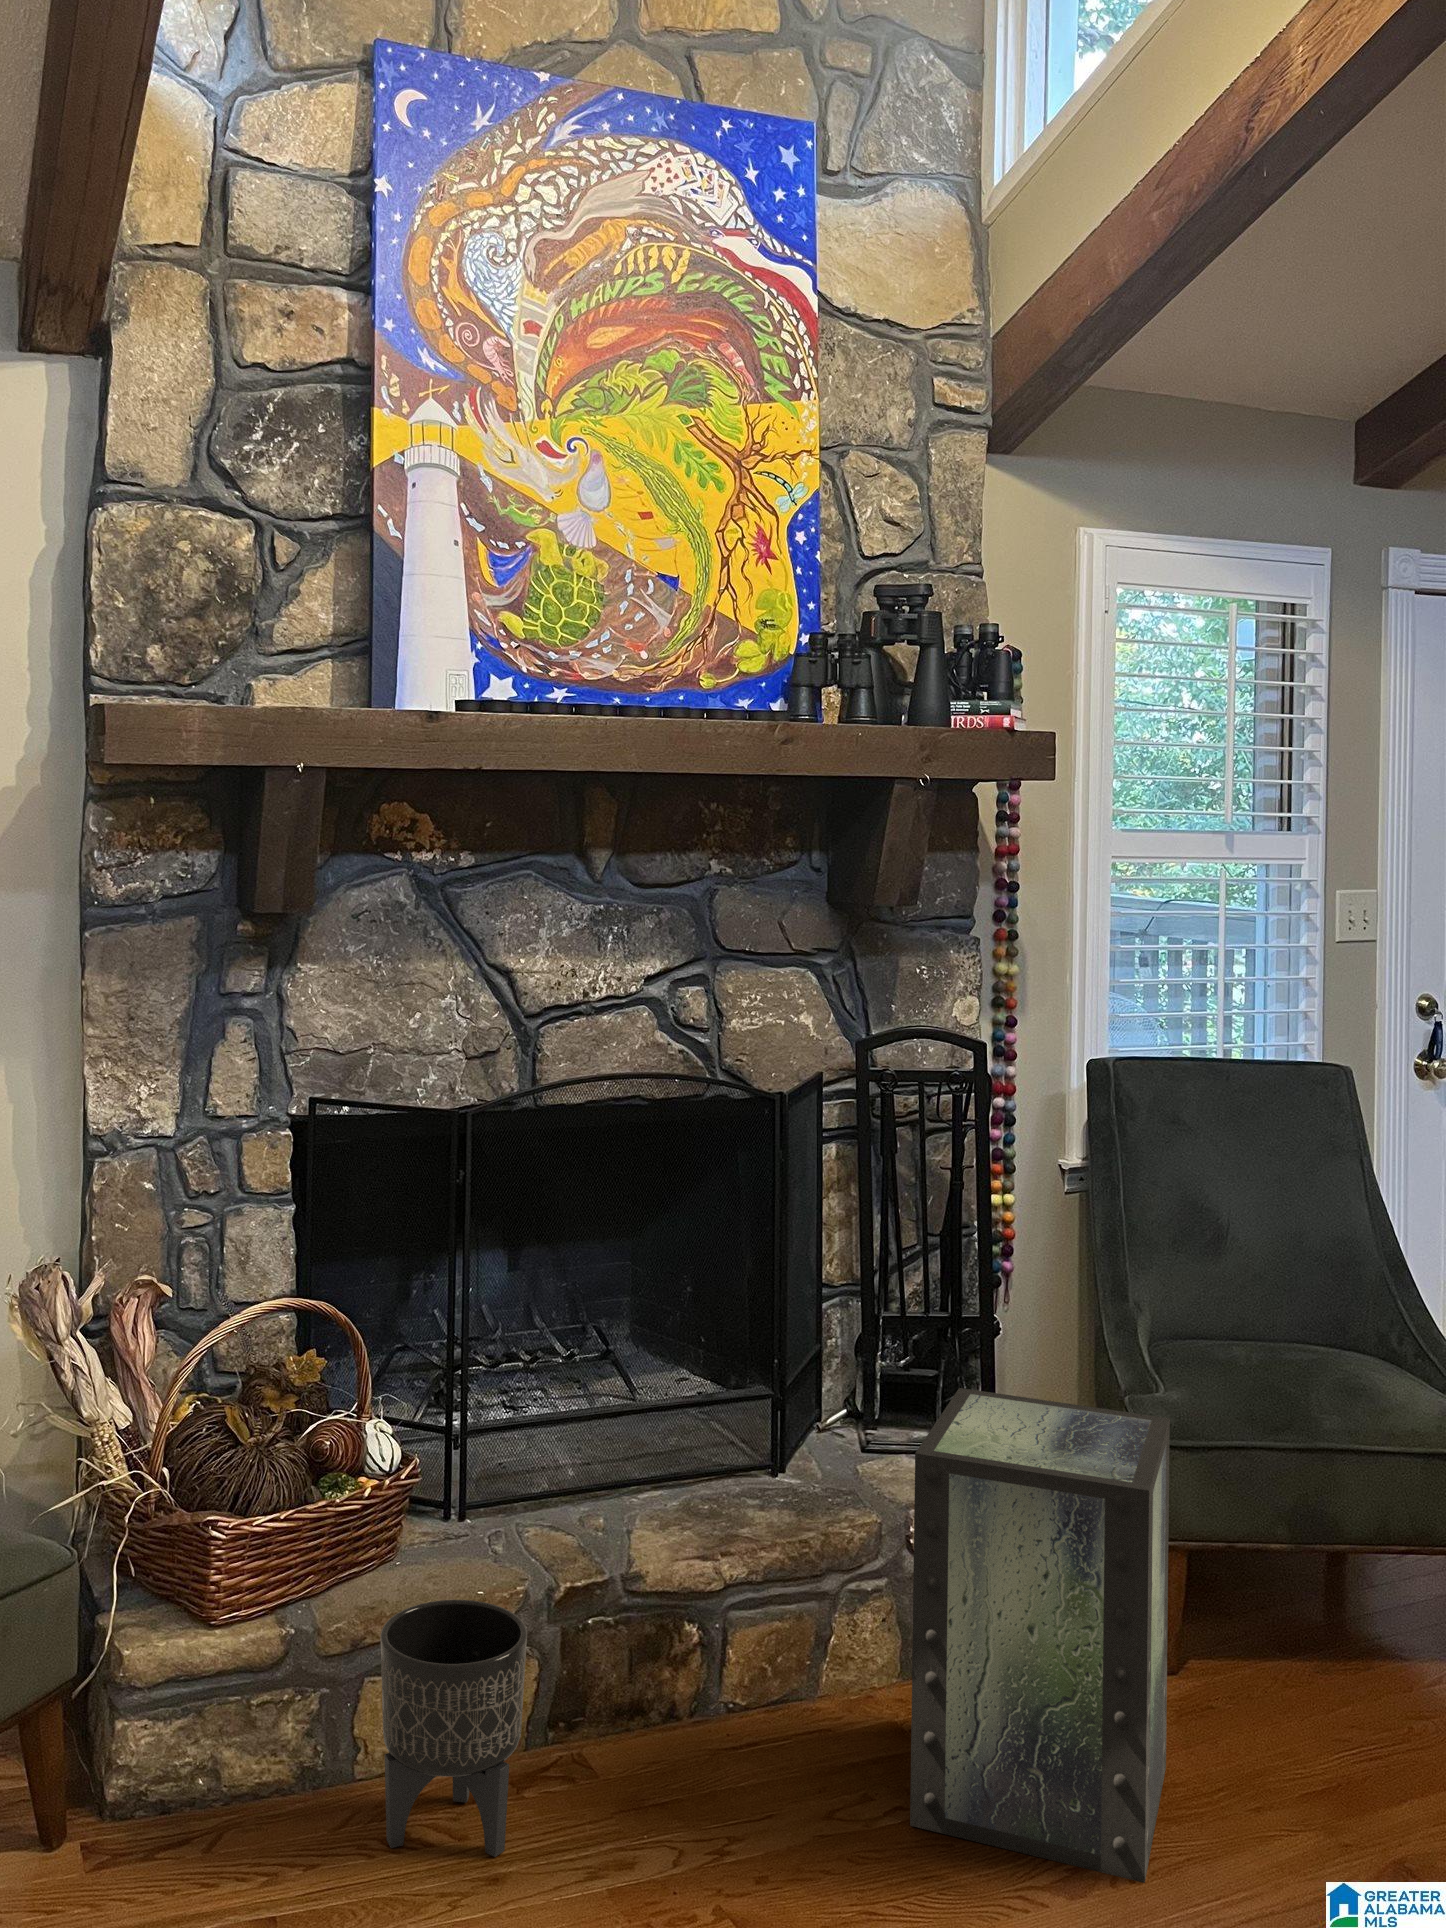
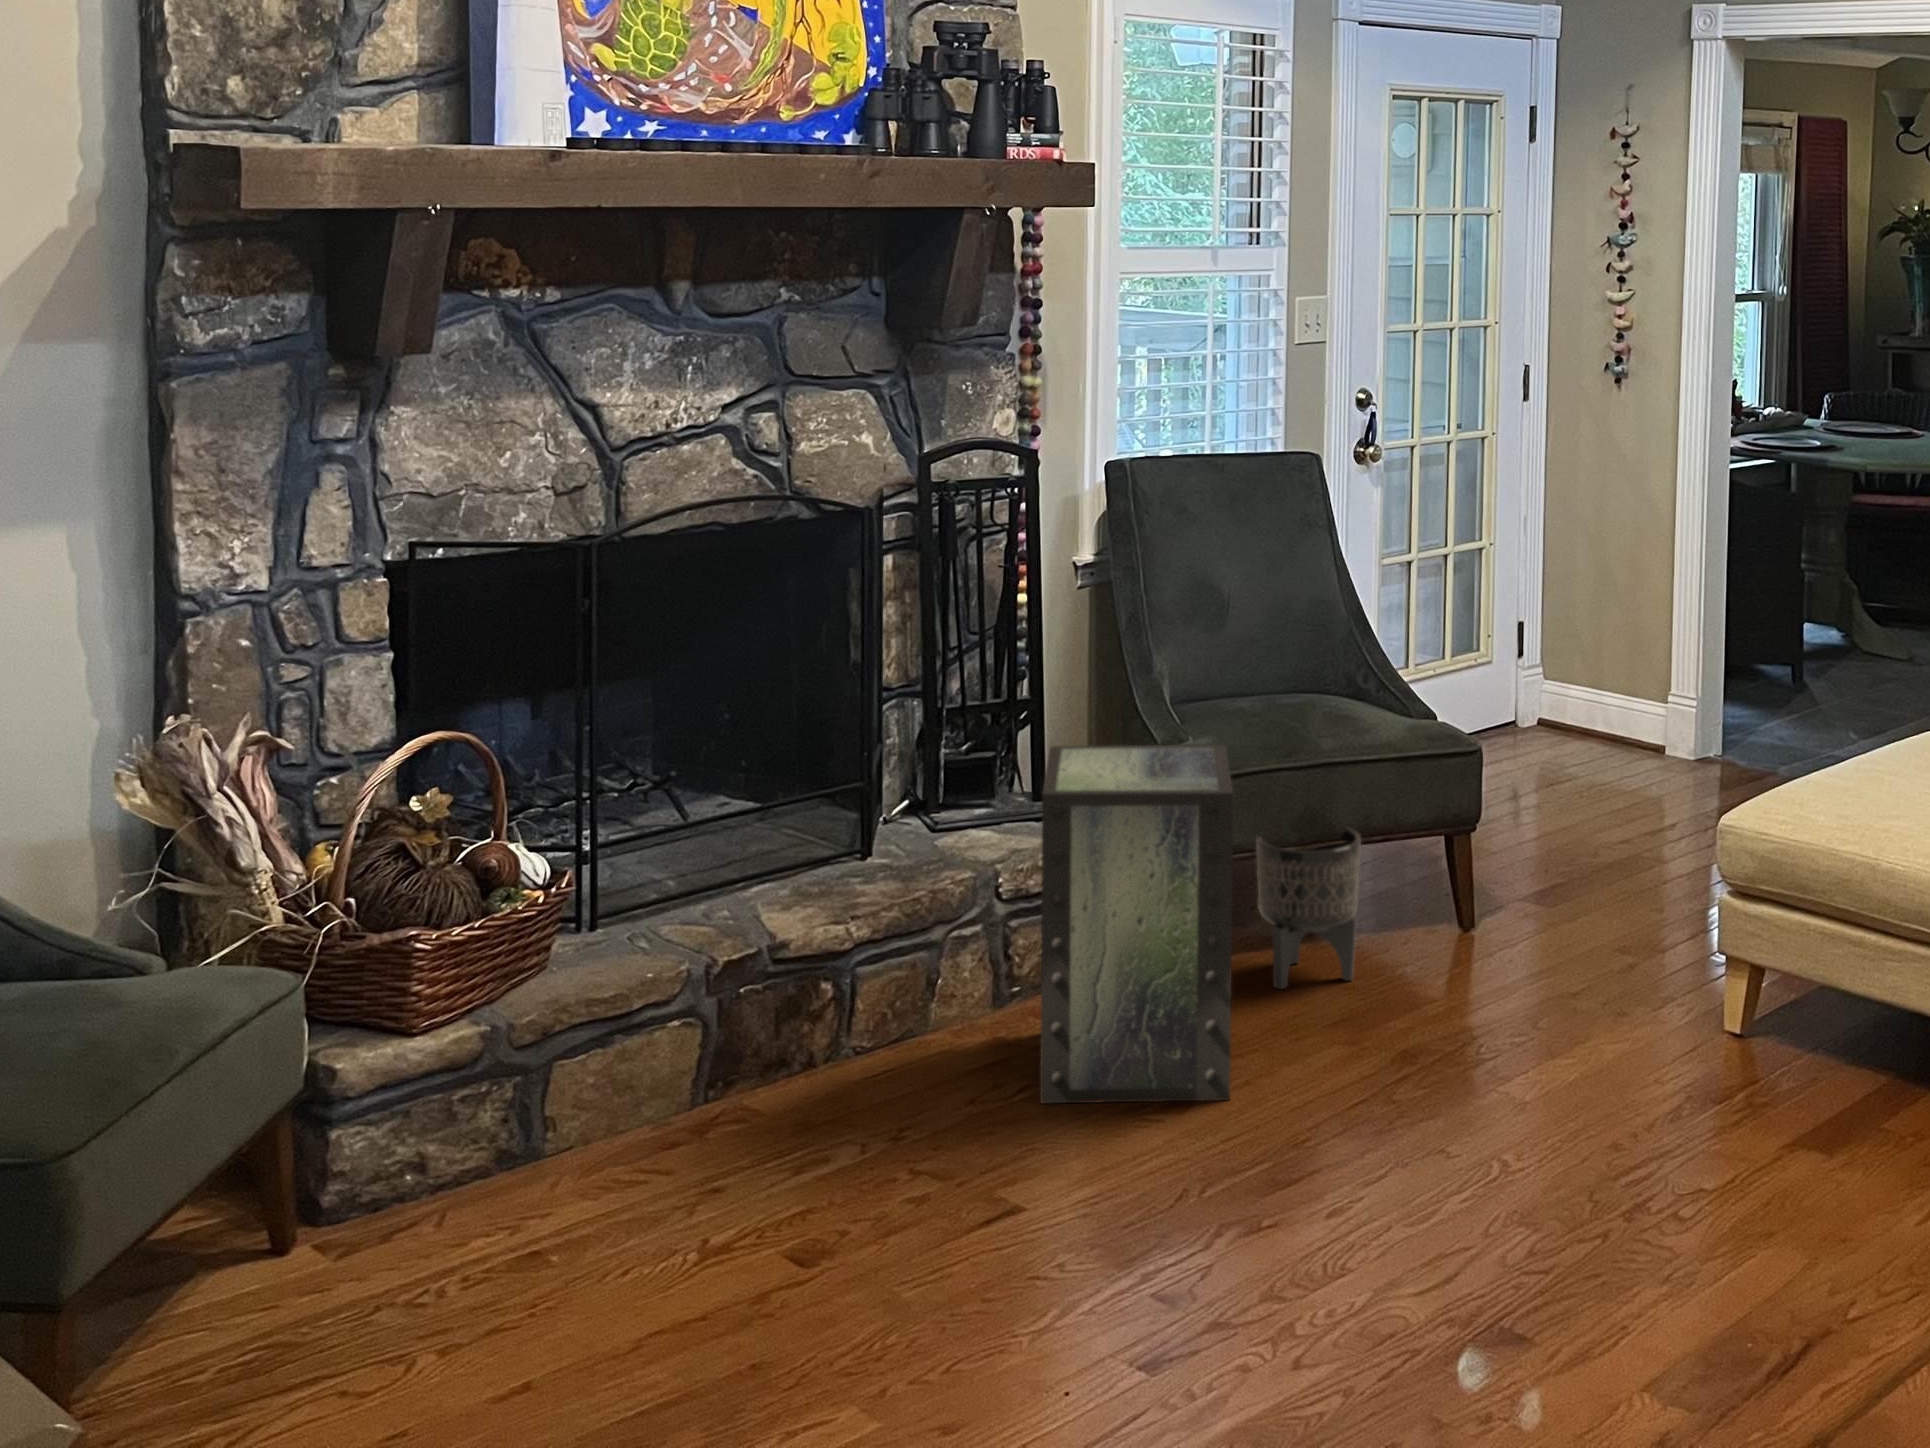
planter: present [381,1600,527,1857] -> present [1256,828,1361,989]

